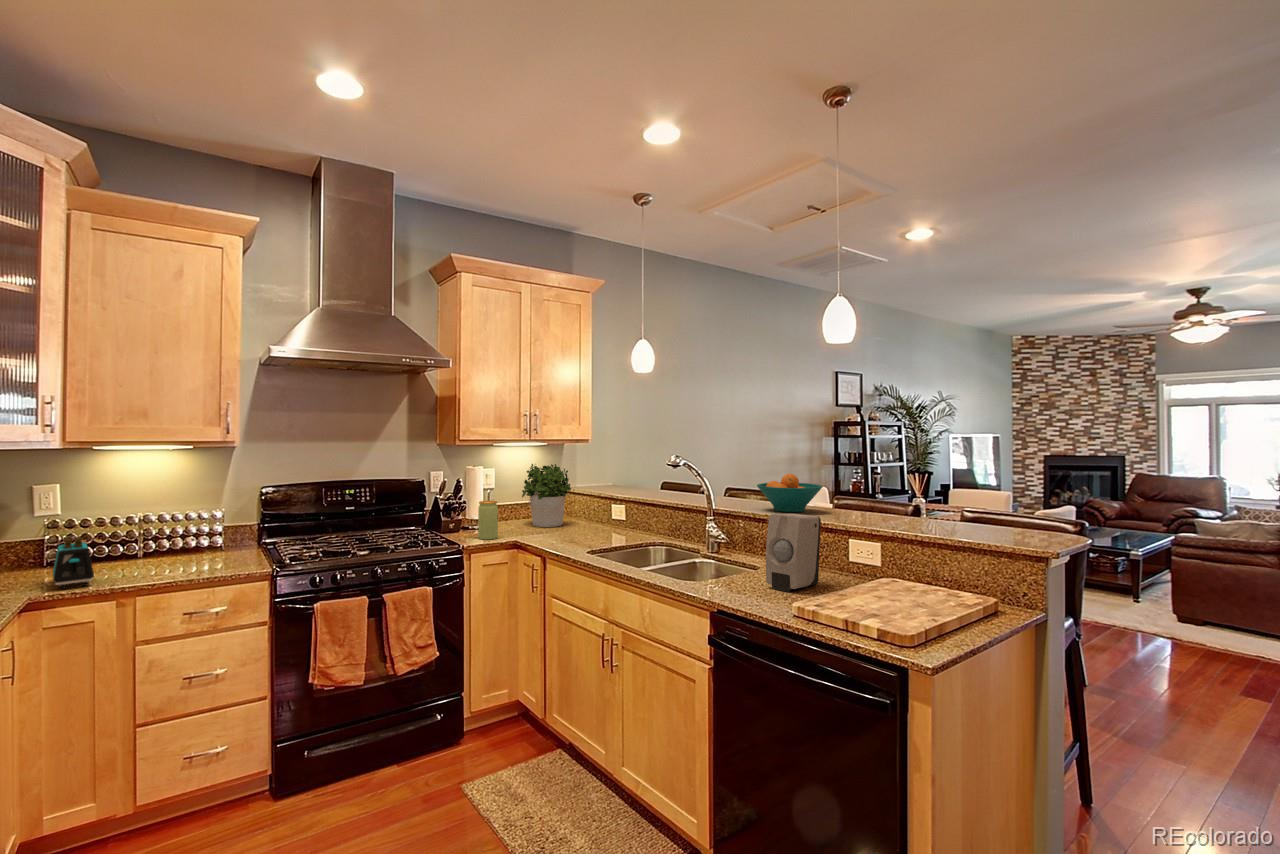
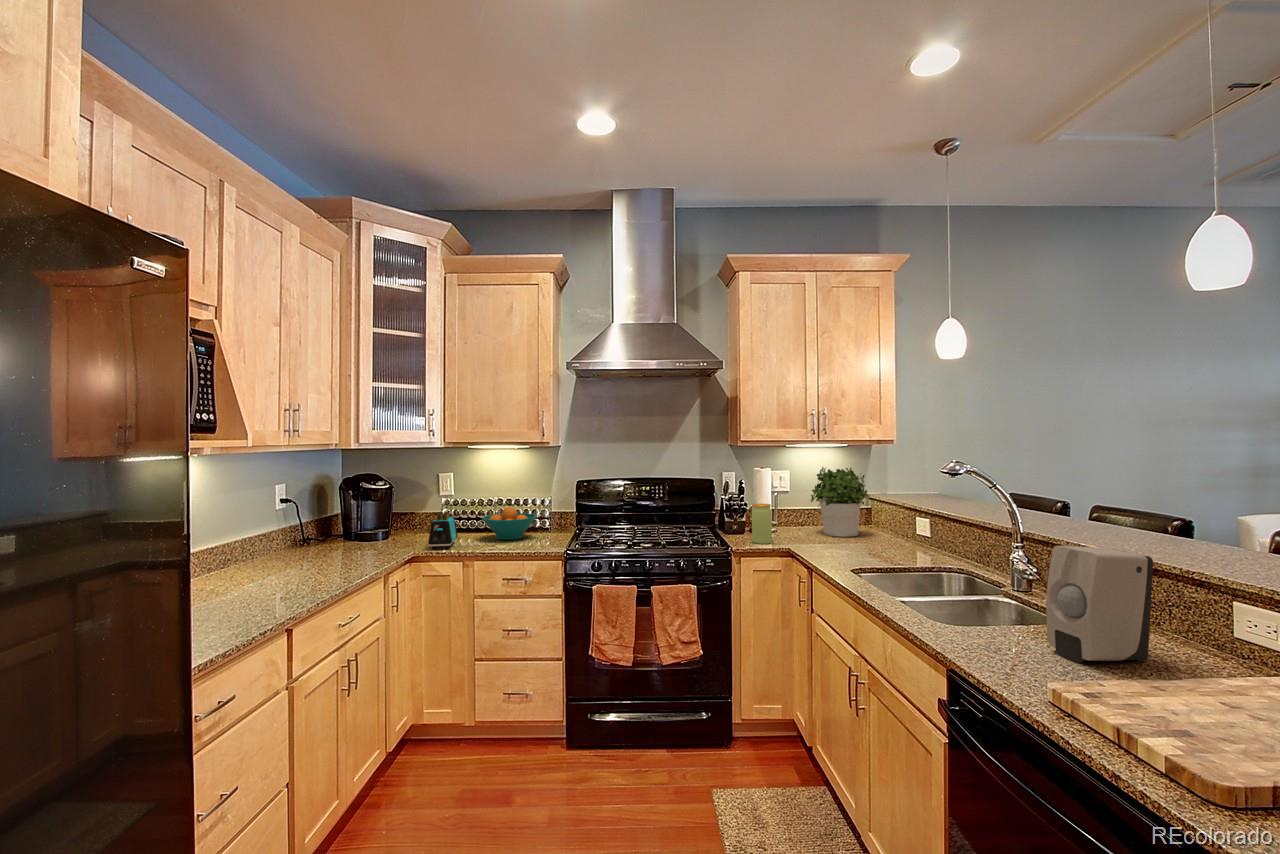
fruit bowl: present [757,474,822,512] -> present [482,507,537,540]

